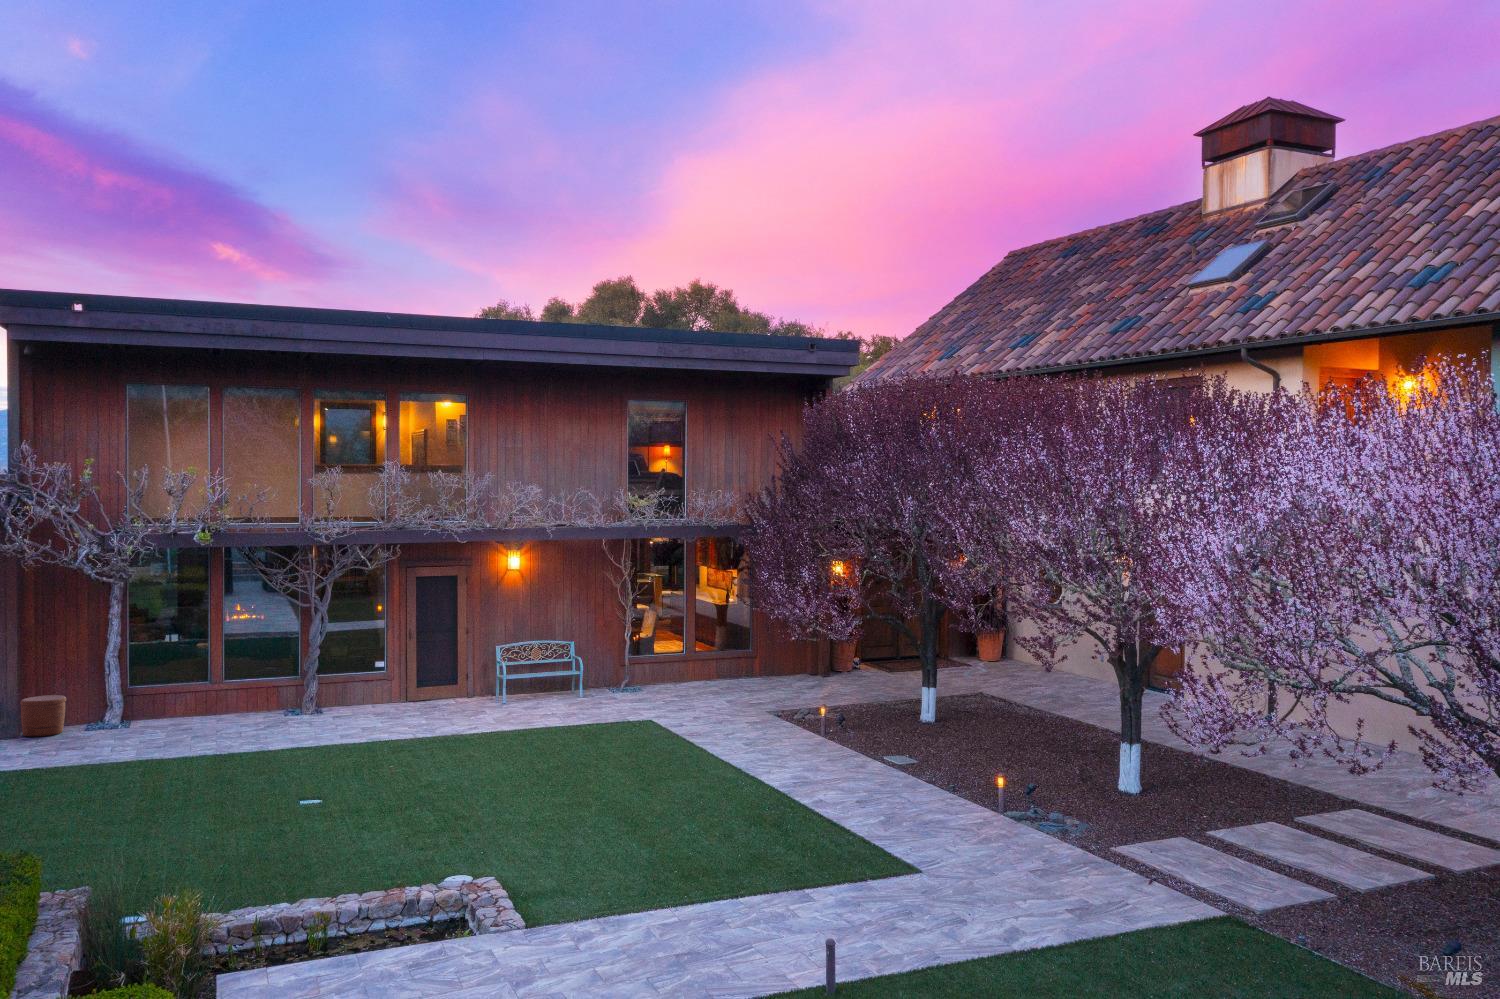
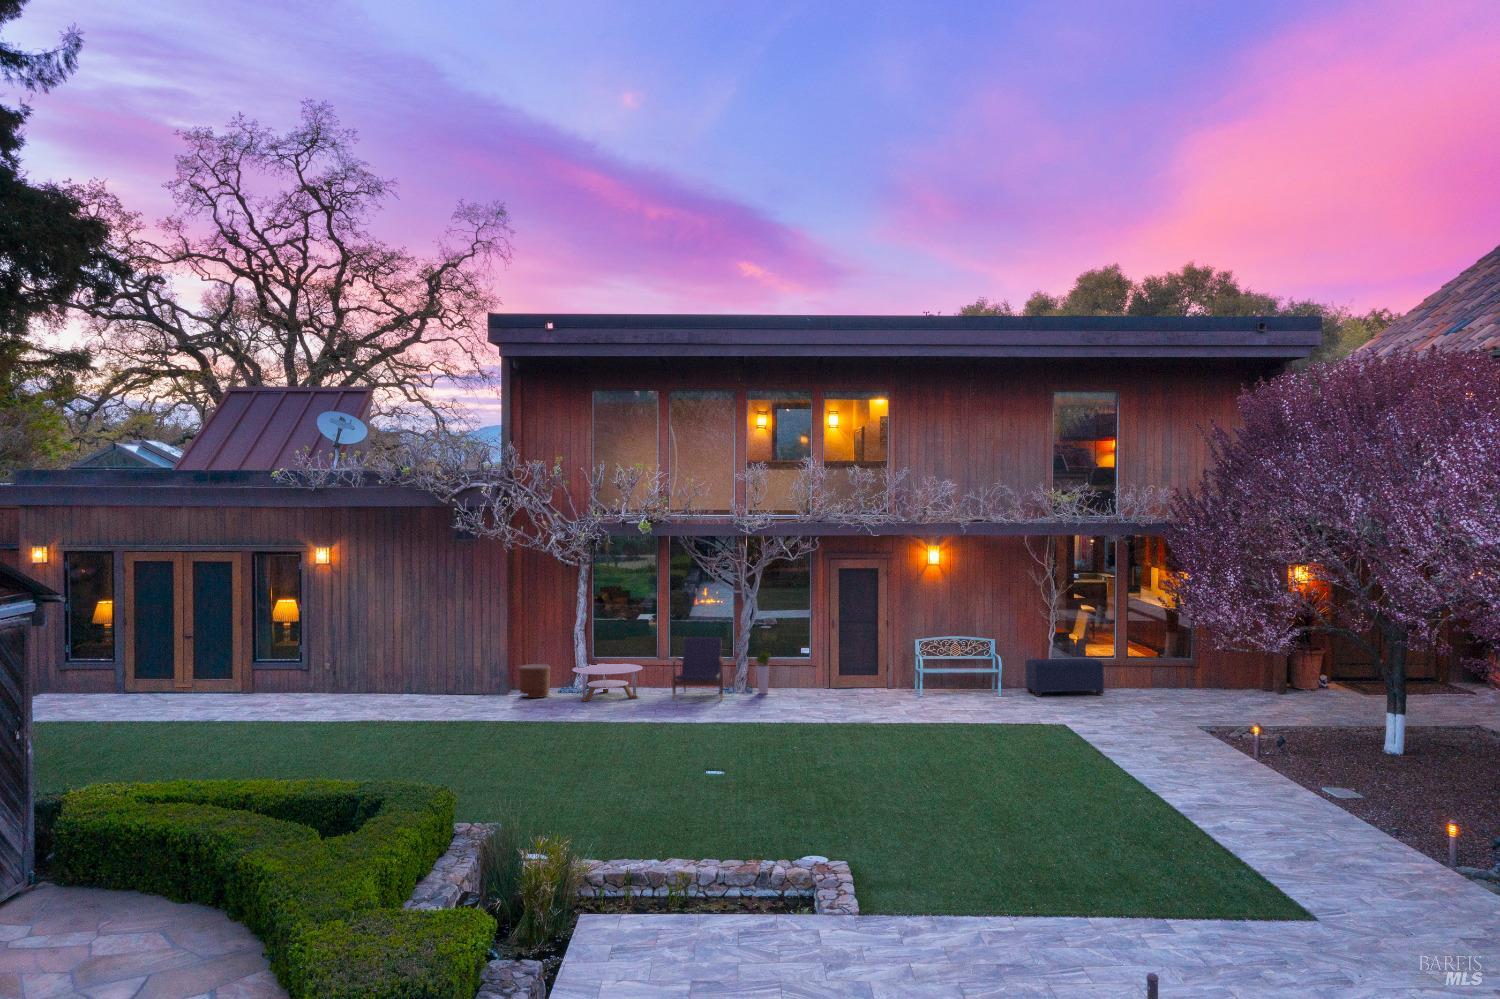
lounge chair: none [229,654,292,726] -> present [672,637,725,700]
bench: none [604,657,675,696] -> present [1026,658,1104,697]
planter: none [324,663,346,712] -> present [756,651,770,694]
round table: none [97,689,190,735] -> present [572,664,643,701]

